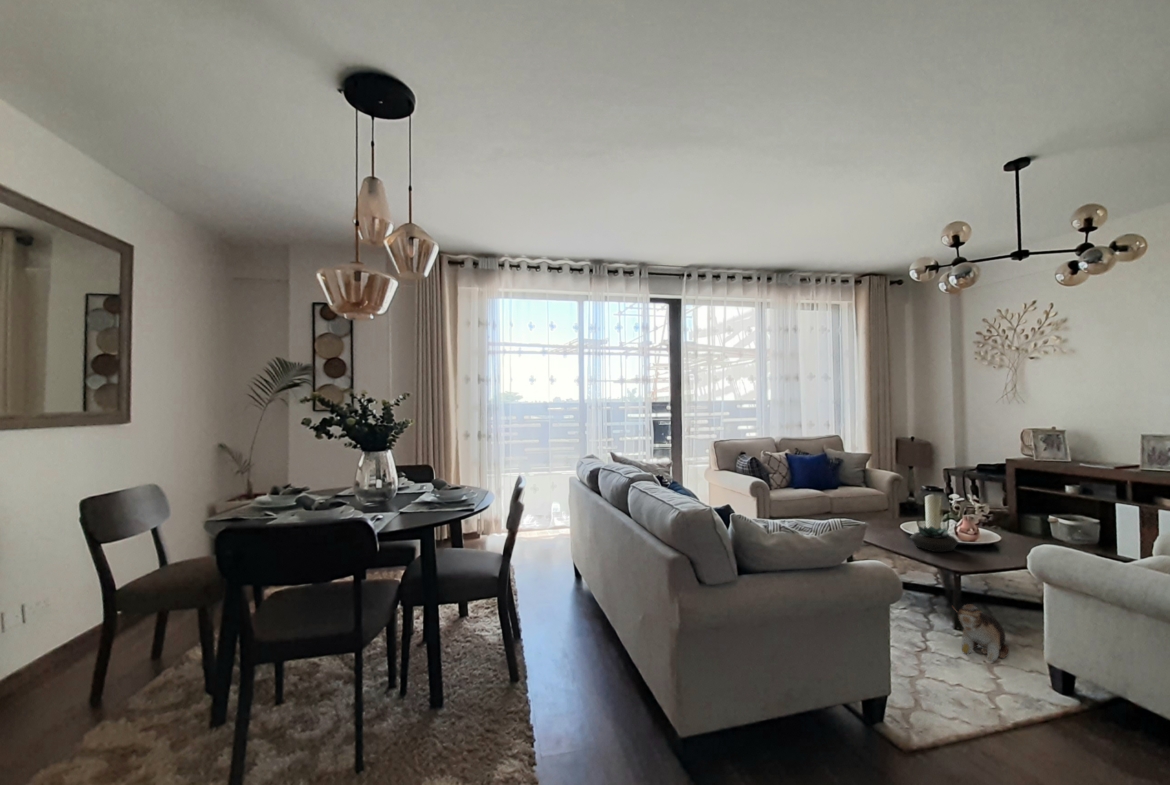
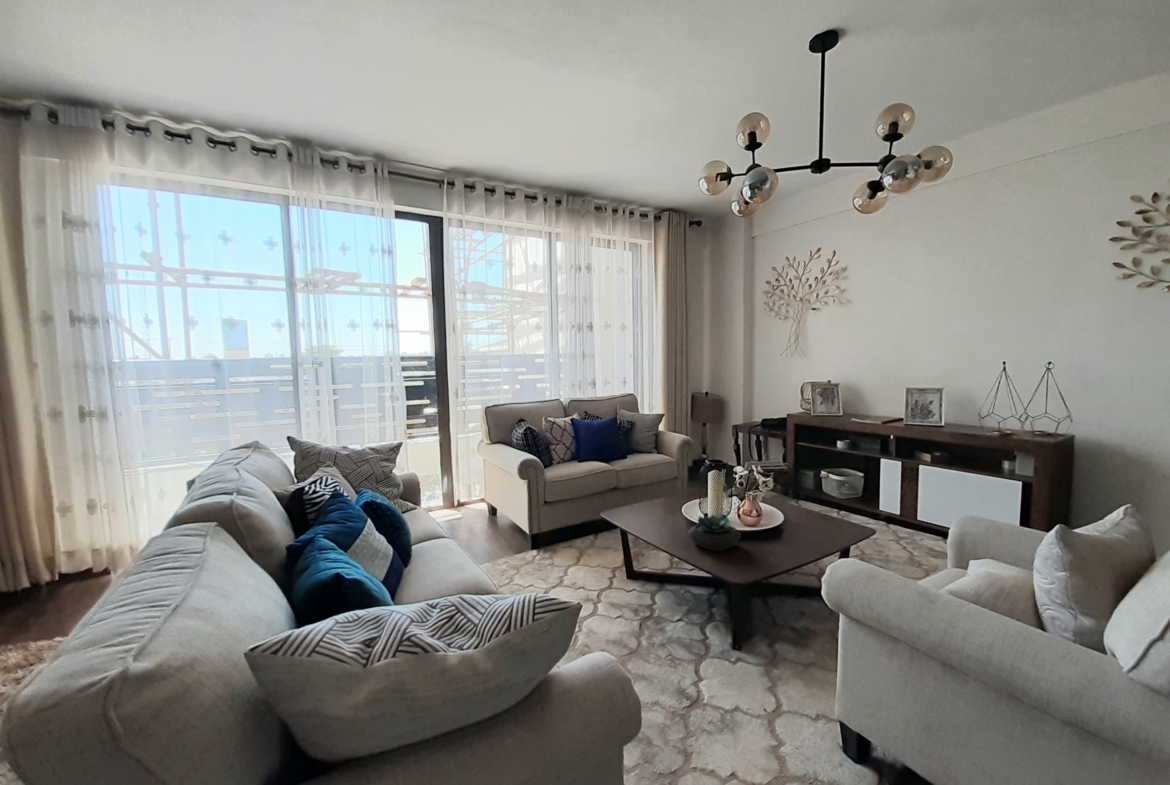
plush toy: present [958,604,1009,661] -> none [730,631,792,703]

